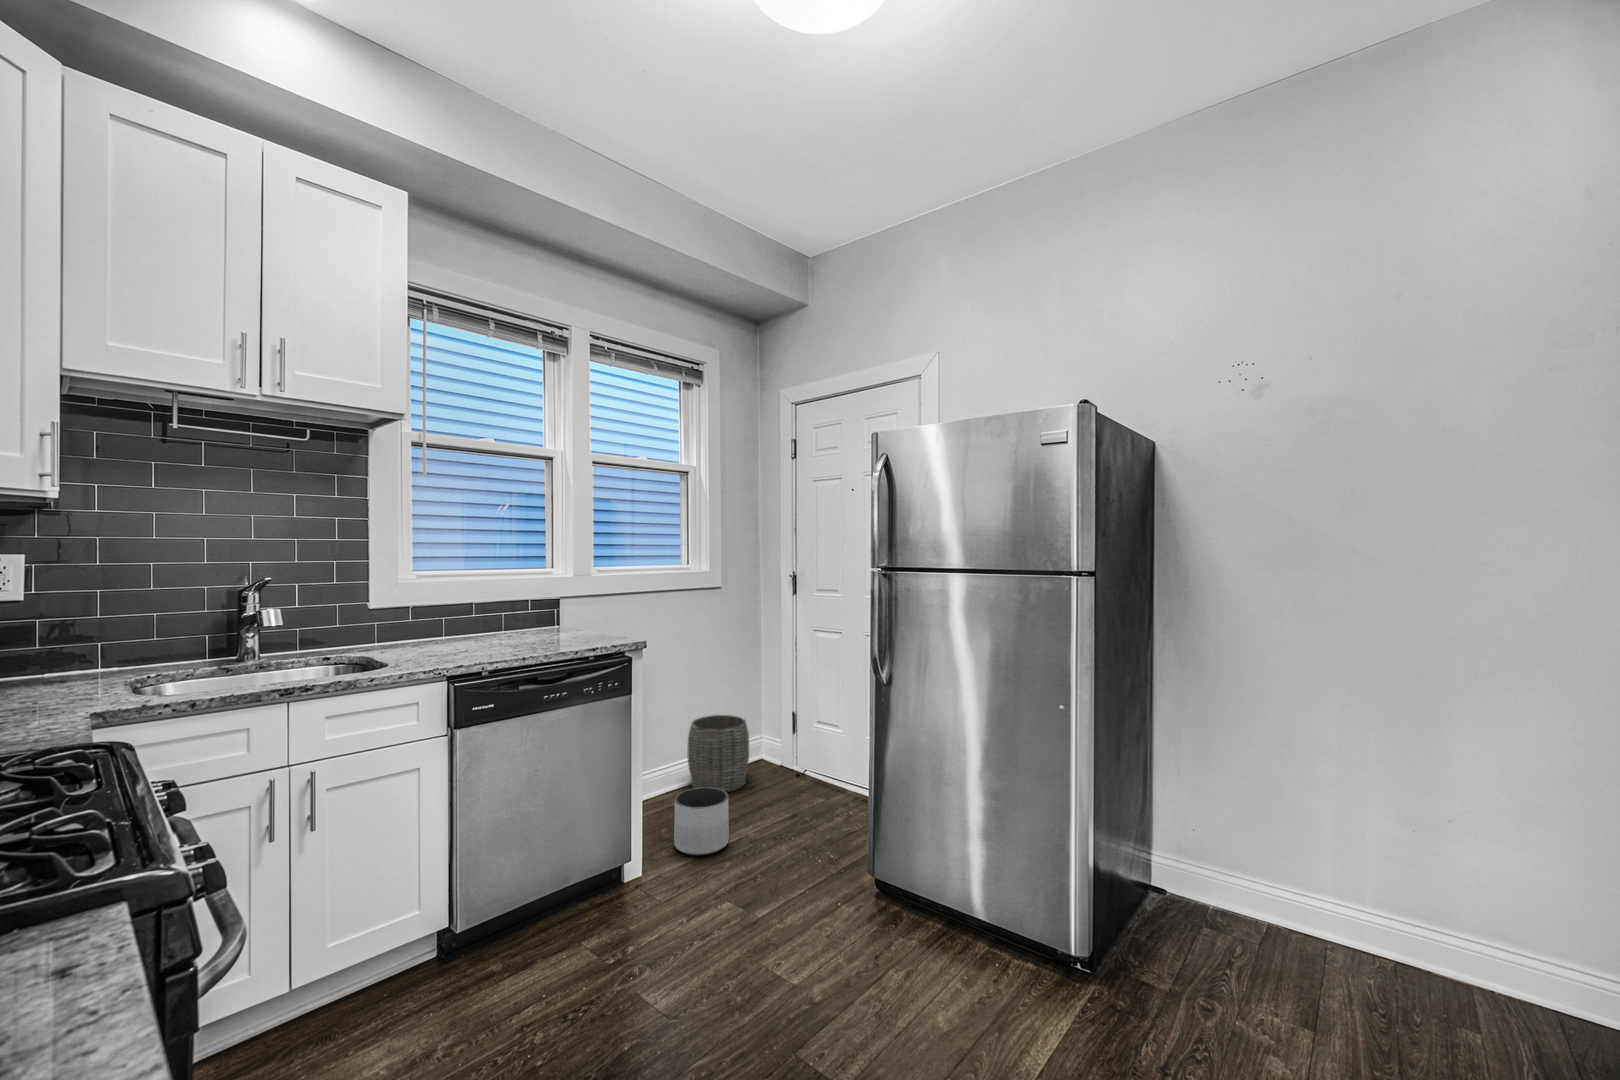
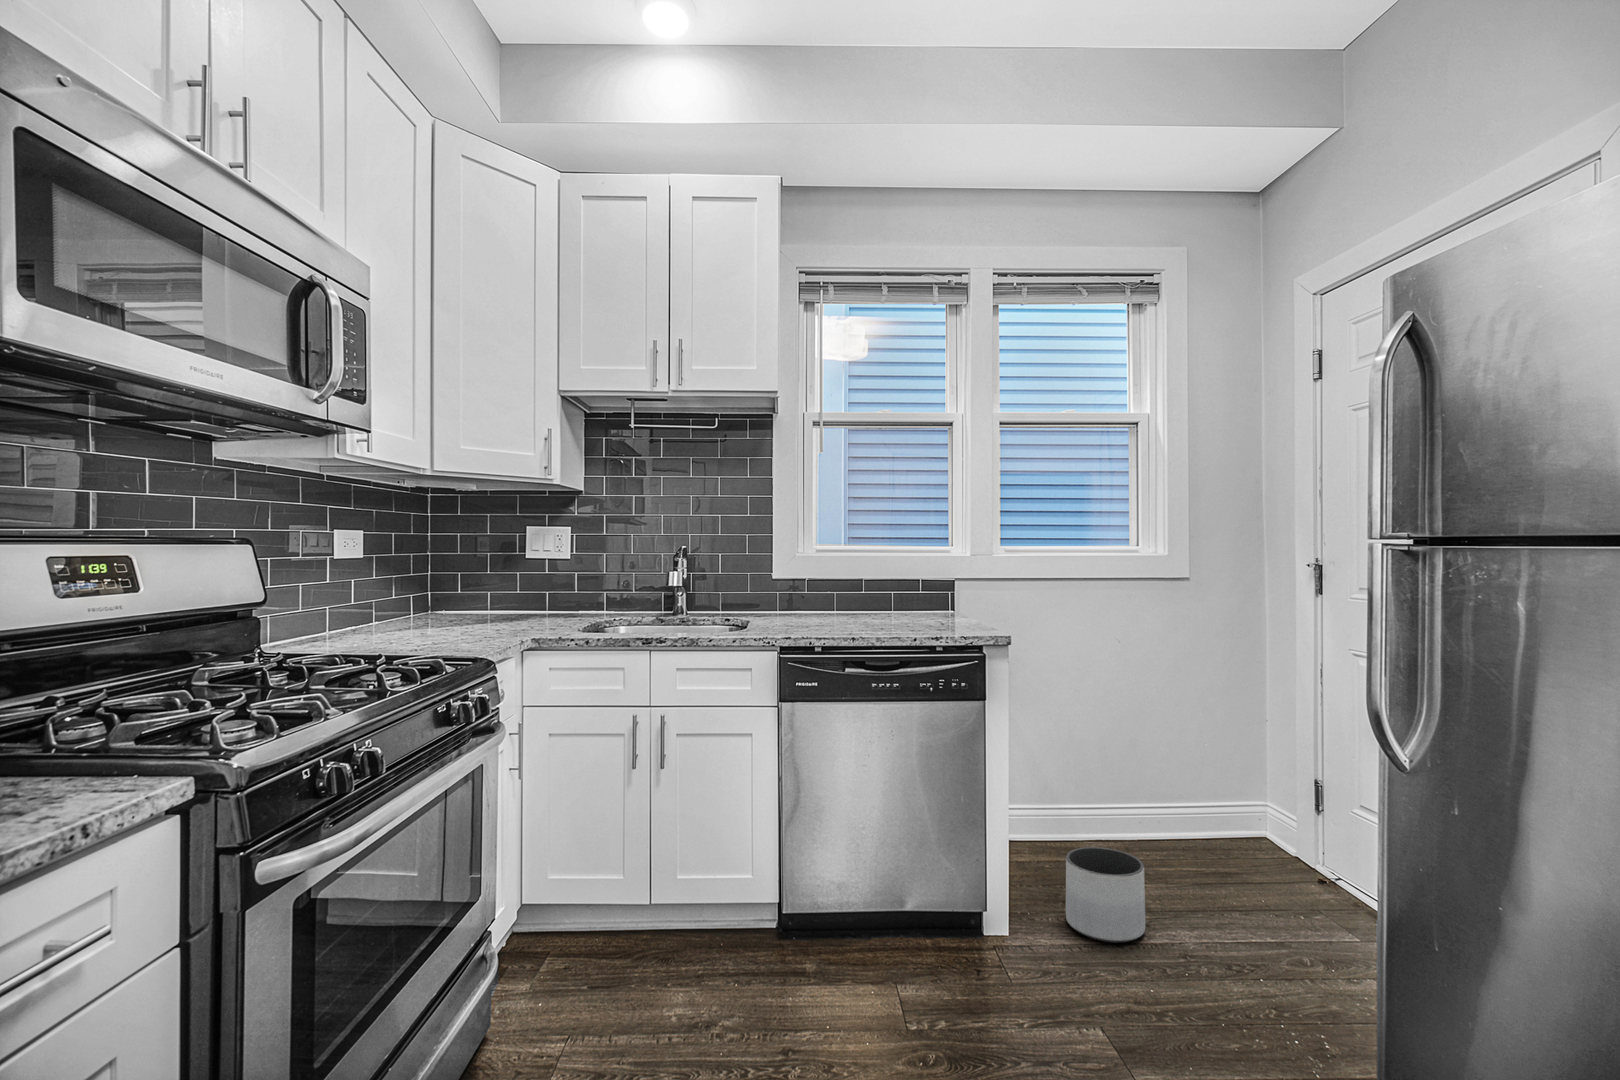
woven basket: present [688,715,749,792] -> none [1132,762,1228,875]

